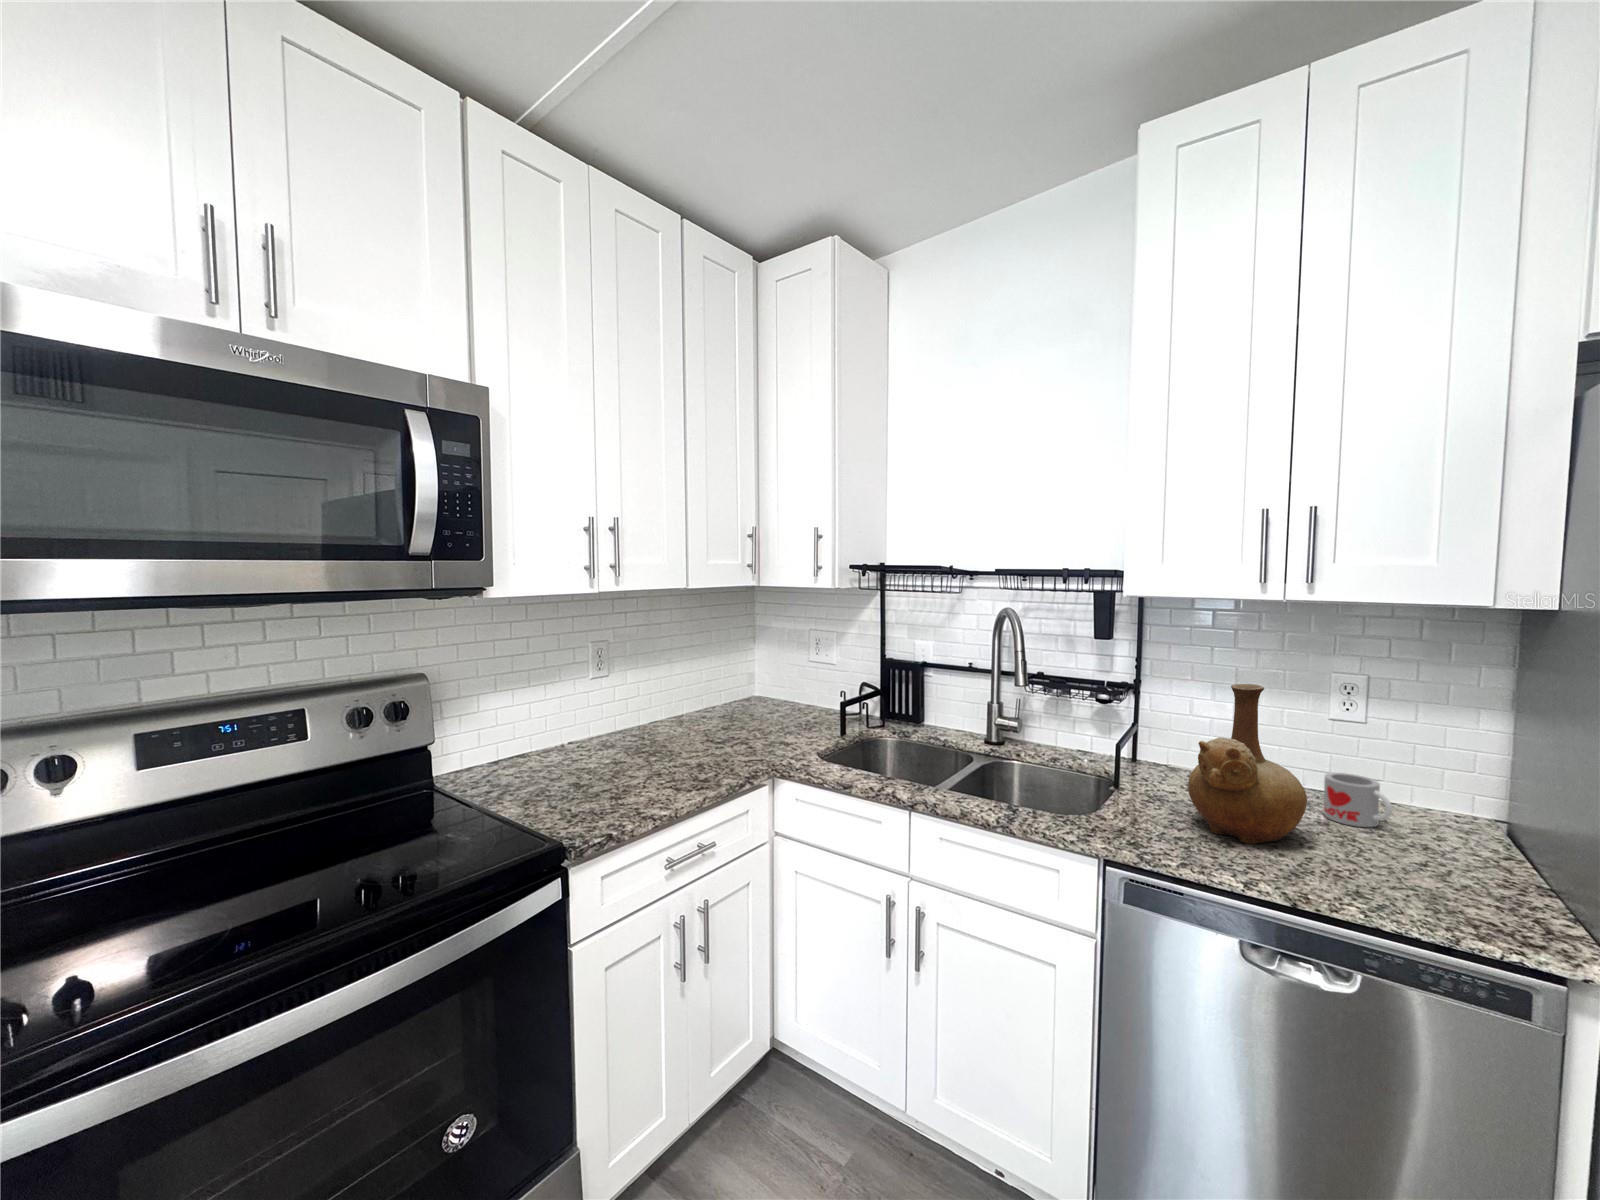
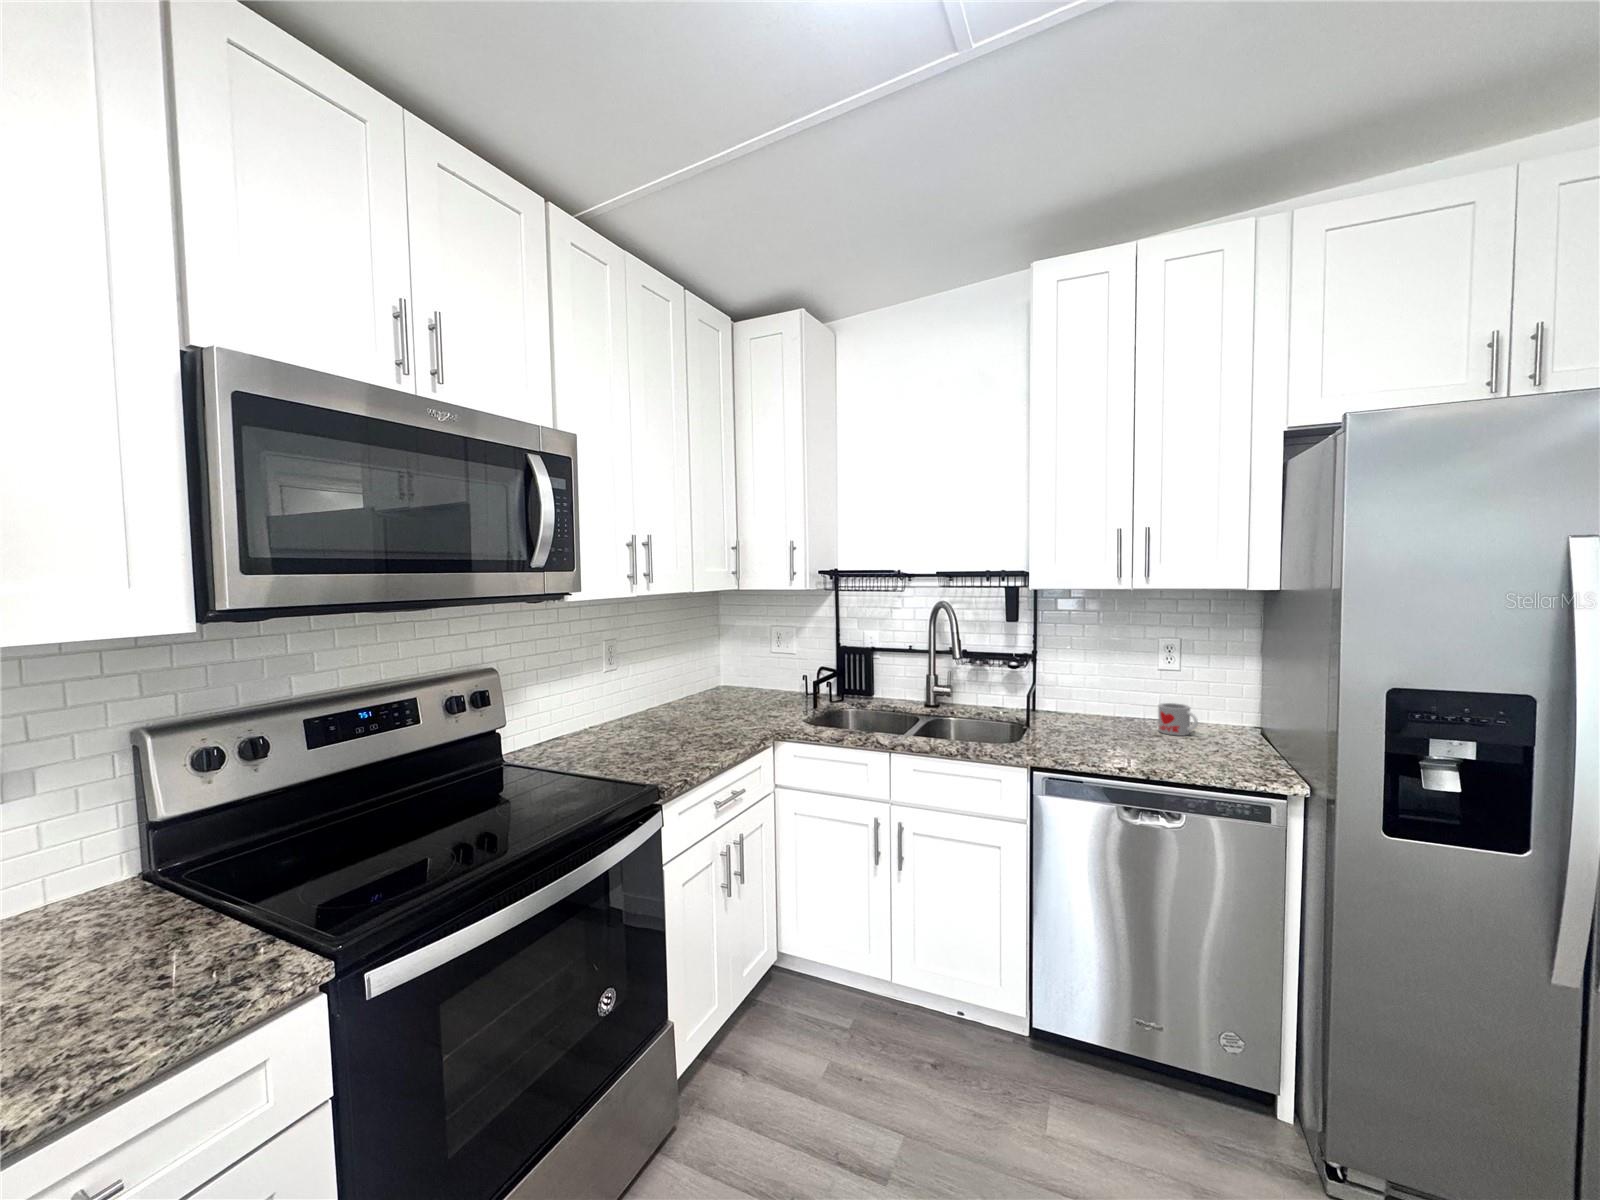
vase: present [1188,684,1307,844] -> none [1078,645,1151,749]

